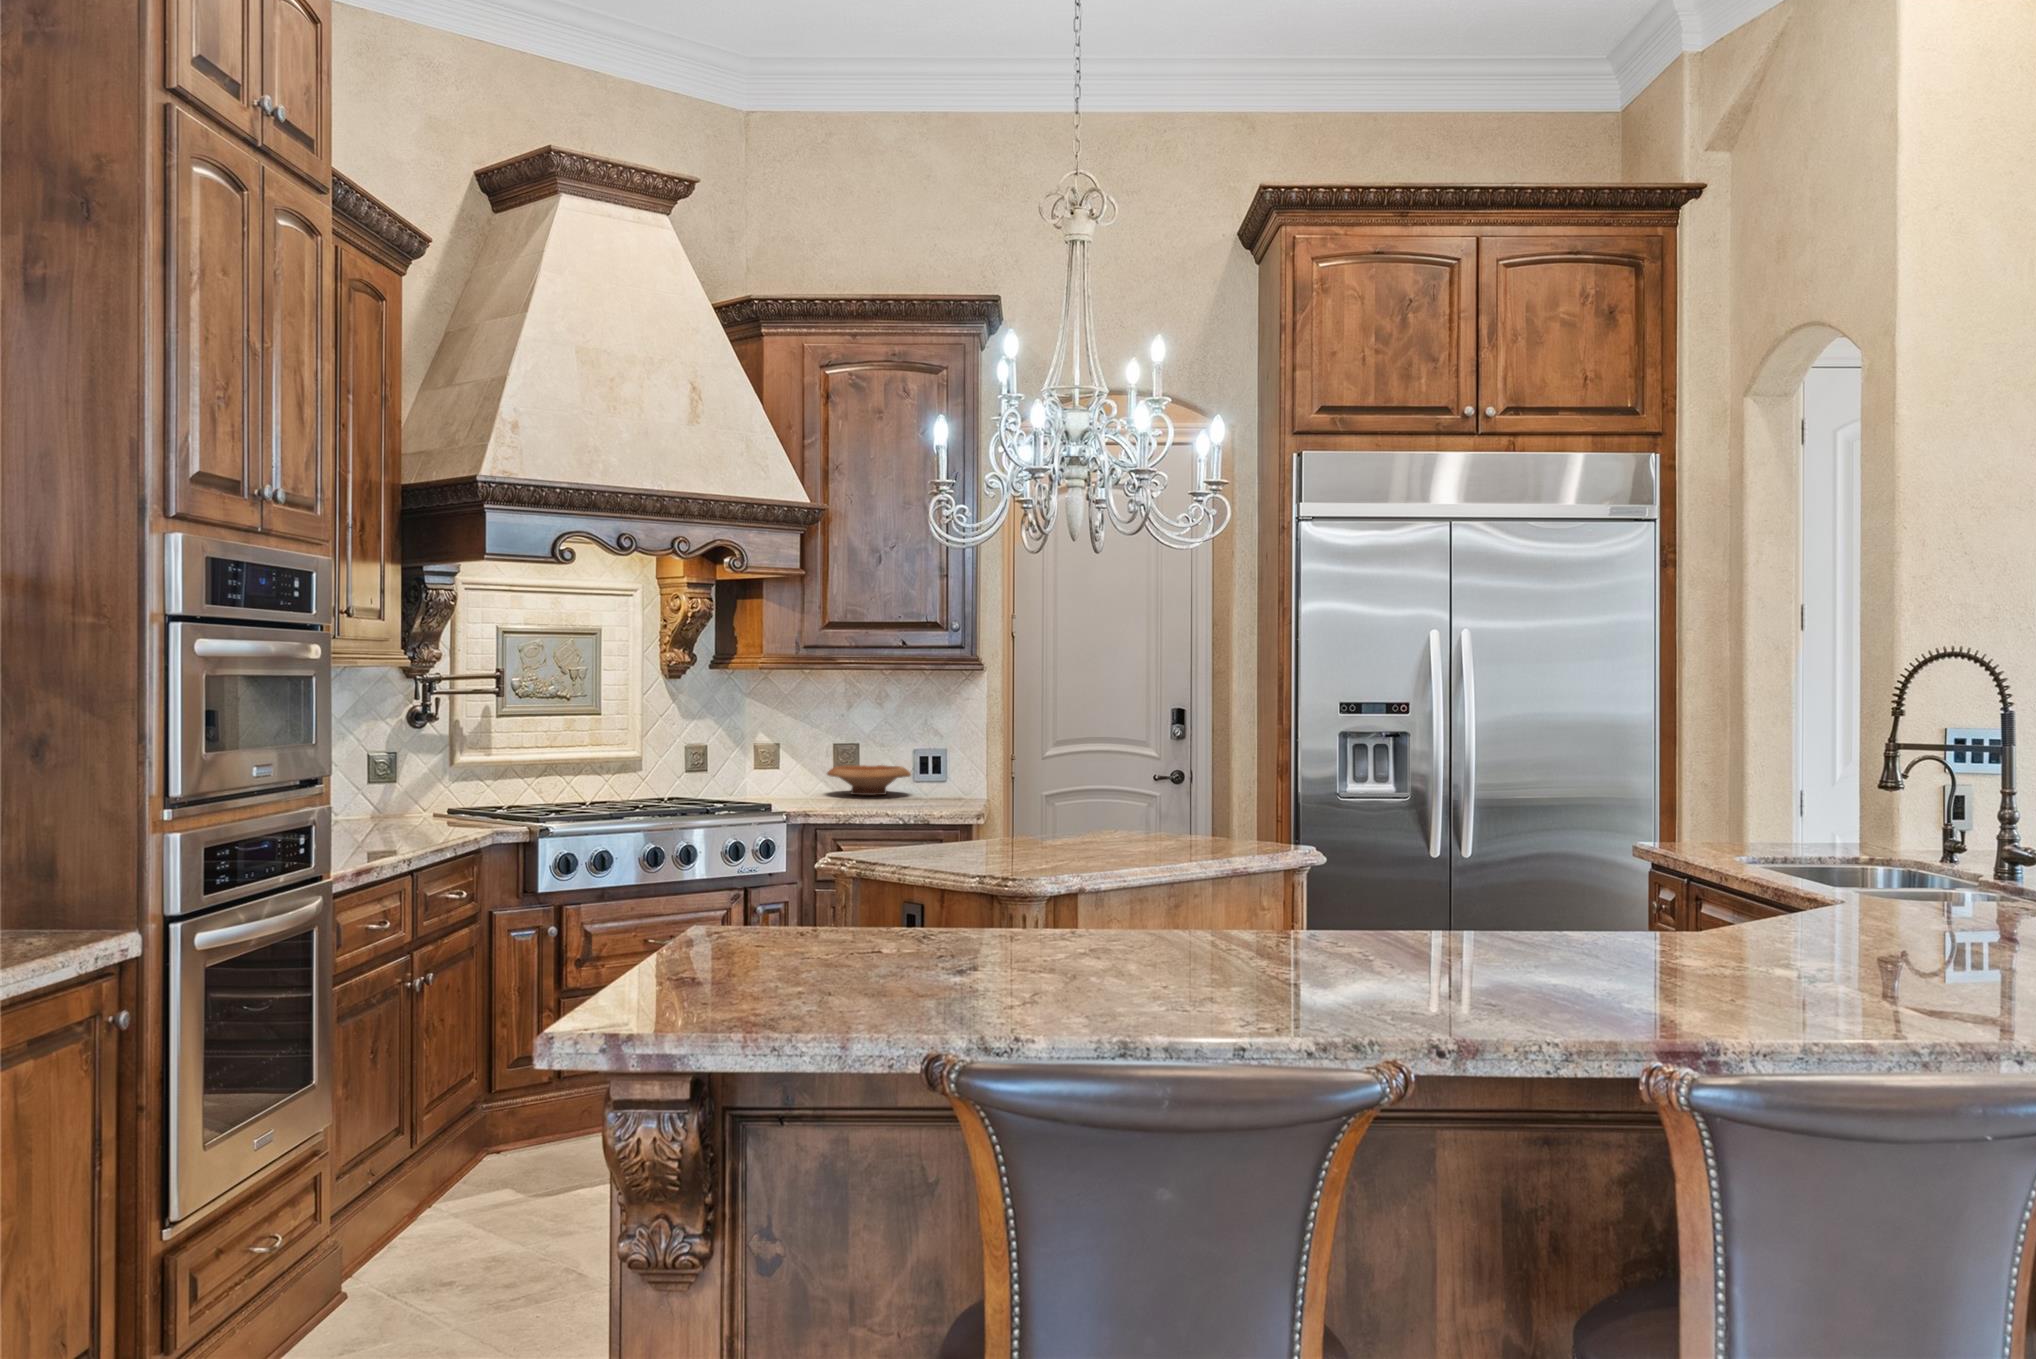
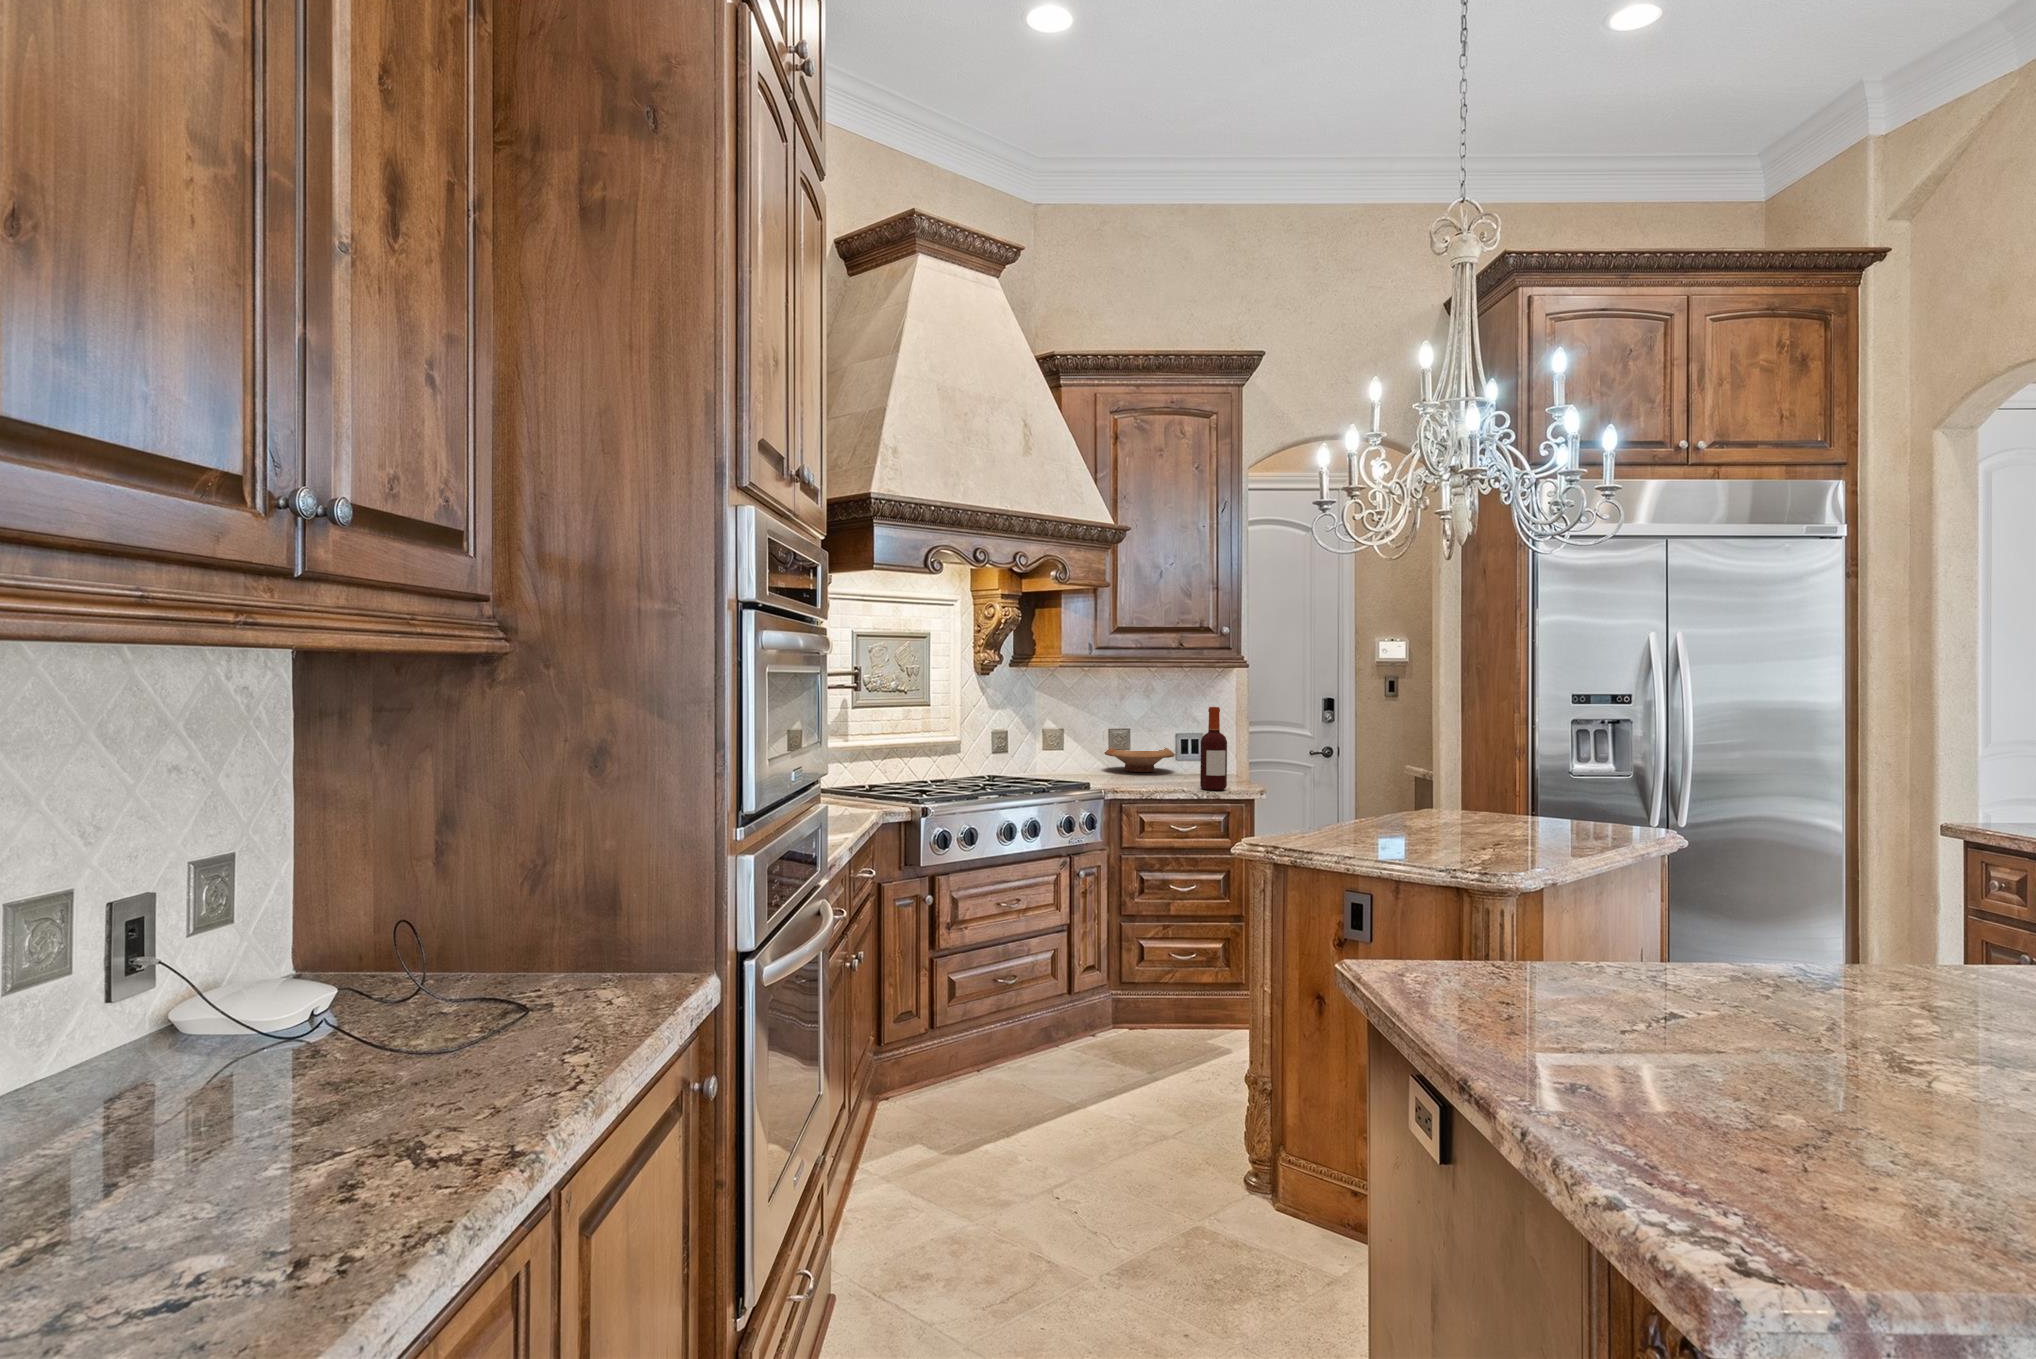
bottle: none [904,716,935,813] -> present [1200,707,1227,790]

